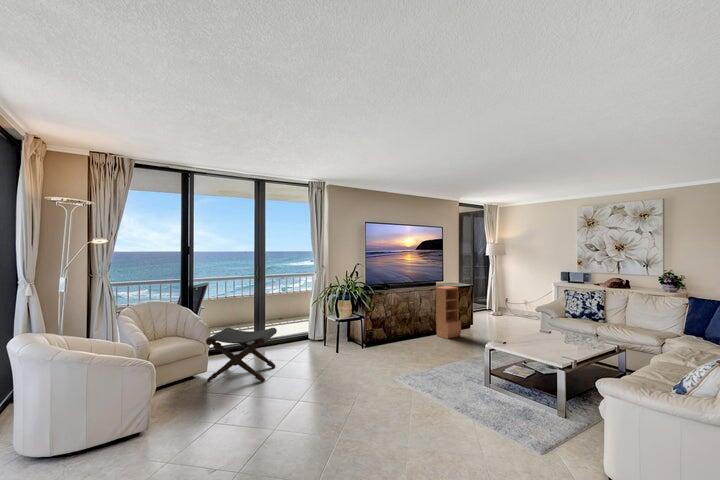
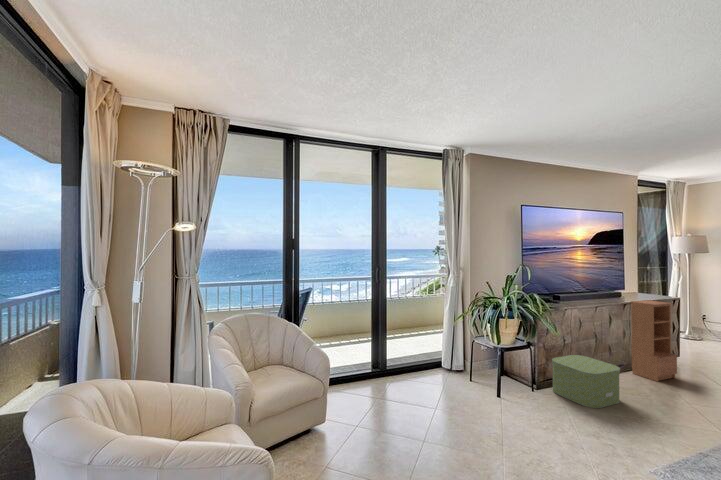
storage box: none [376,324,413,354] -> present [552,355,620,408]
footstool: present [206,328,277,382] -> none [329,354,421,450]

